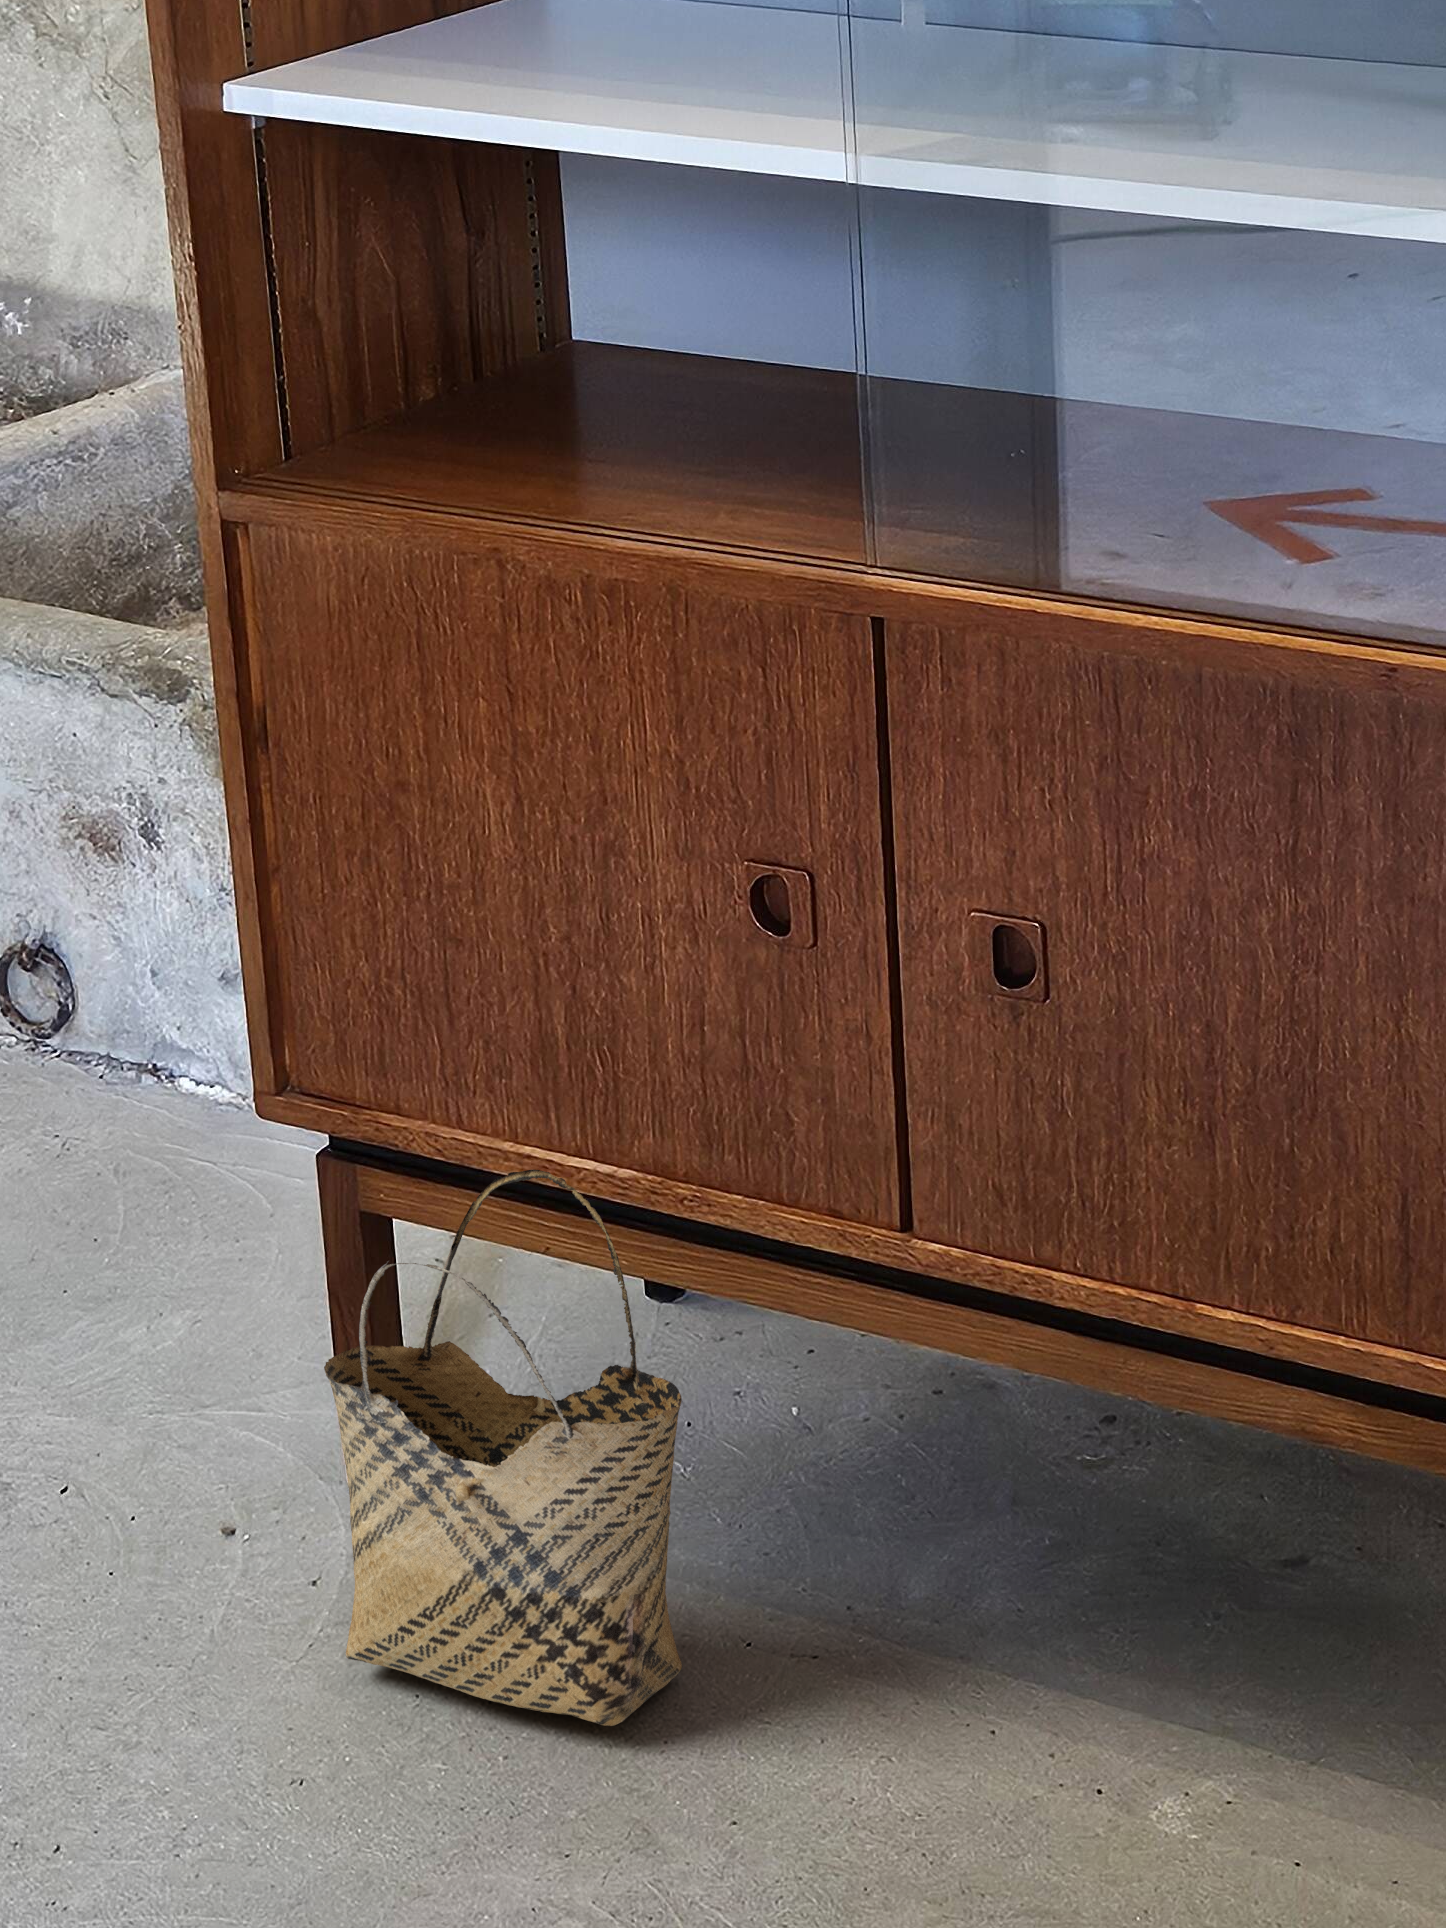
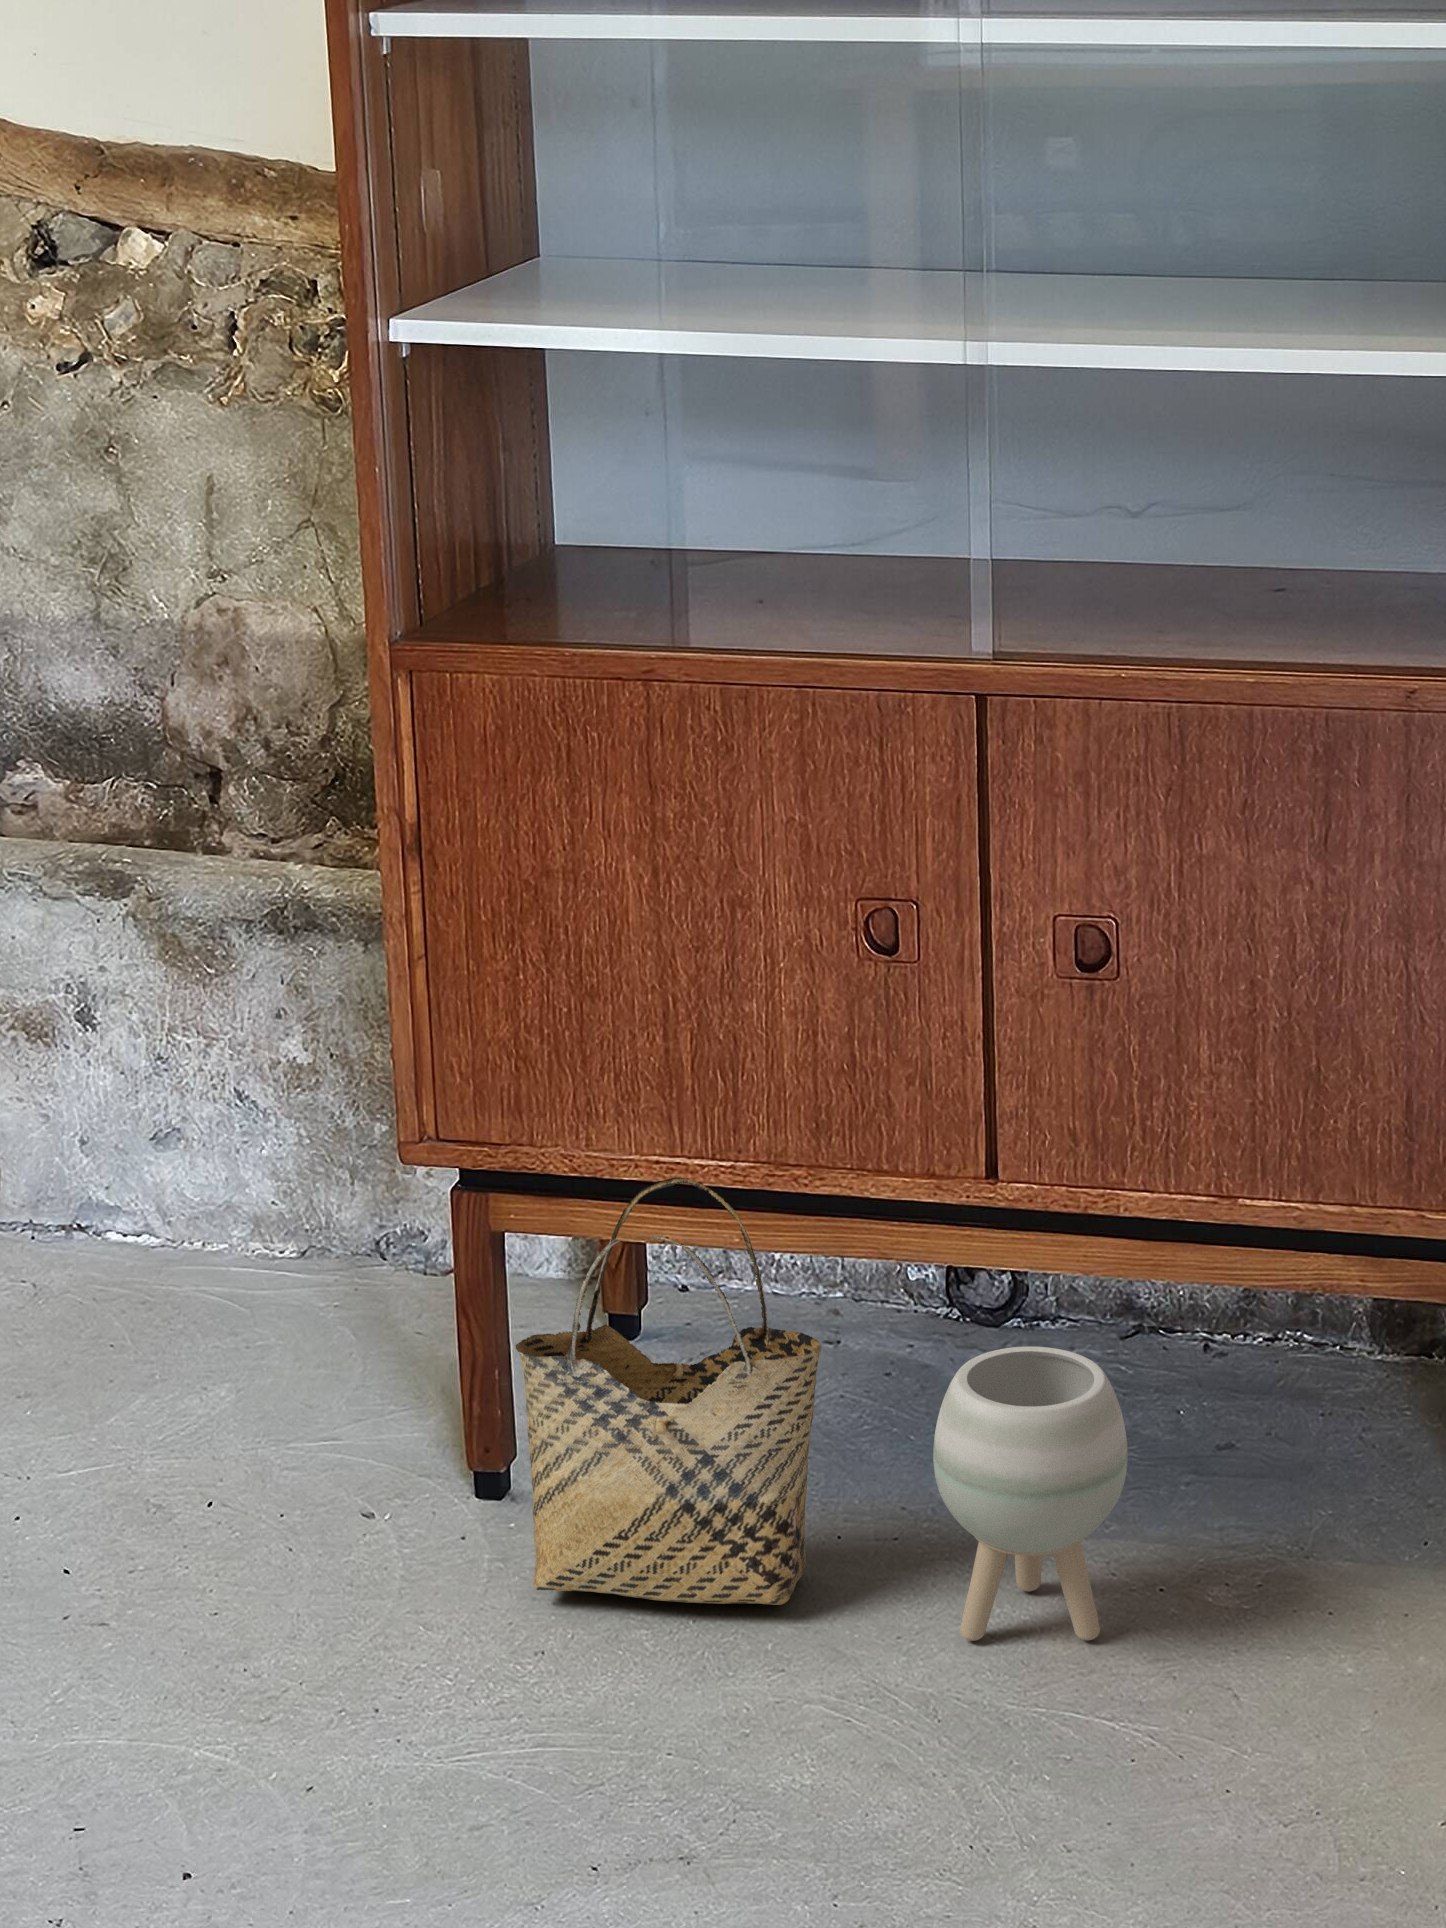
planter: none [767,1443,1018,1838] -> present [933,1346,1128,1641]

